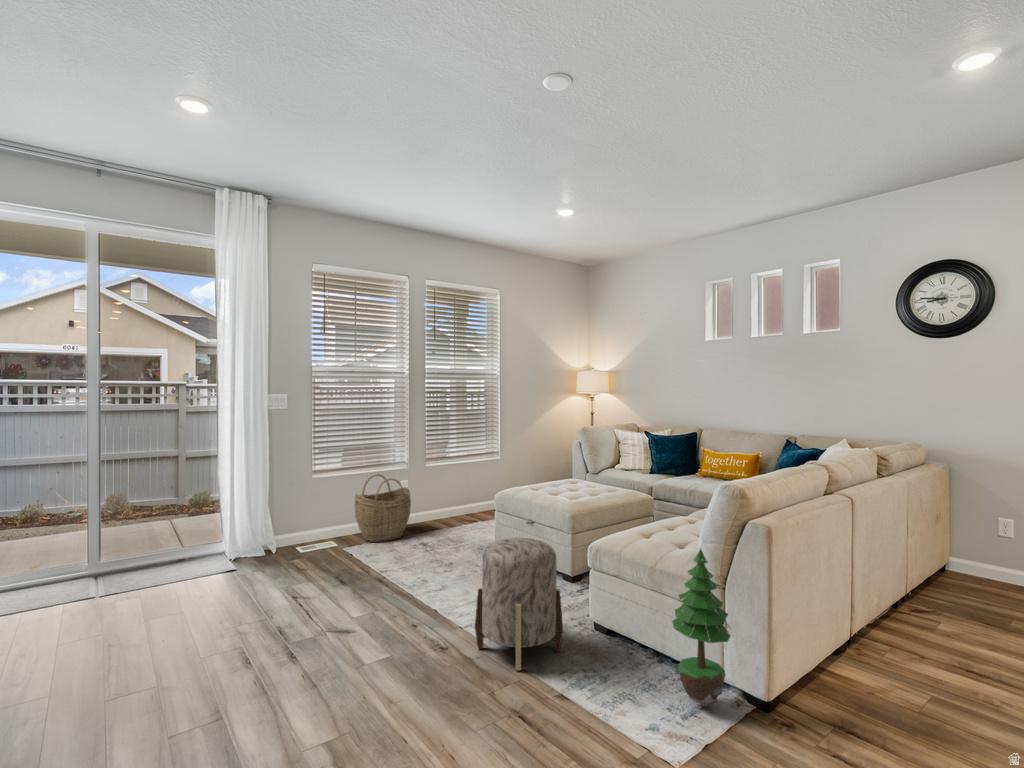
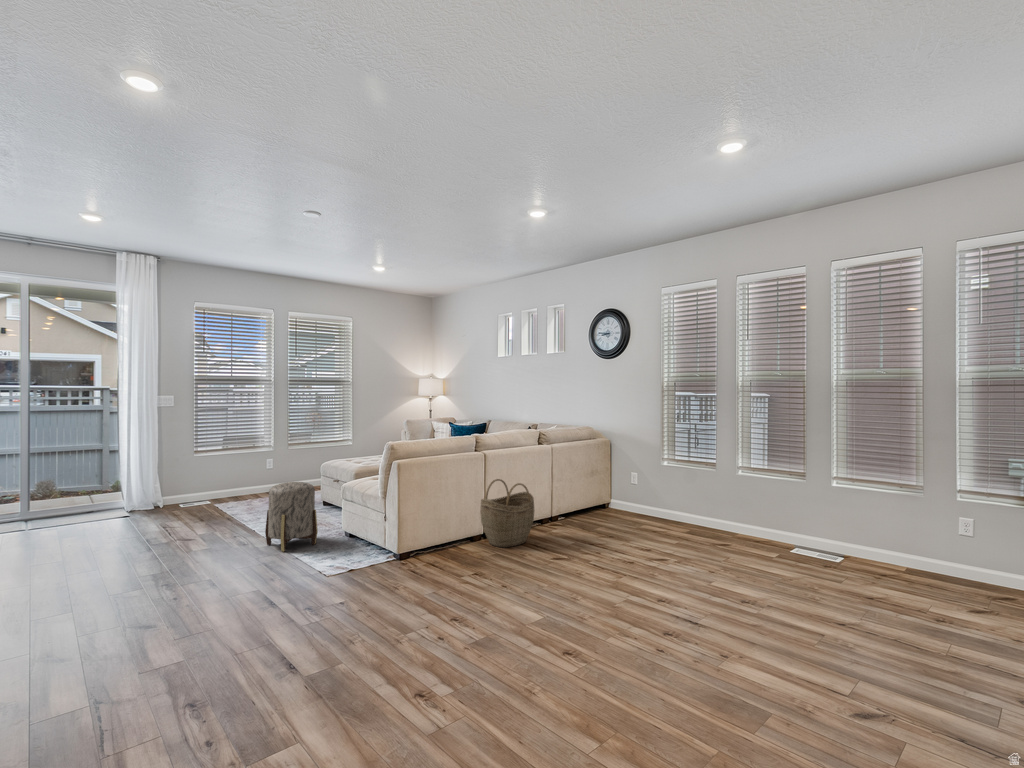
woven basket: present [354,474,411,542] -> present [480,479,534,548]
potted tree: present [672,549,730,706] -> none [353,478,383,560]

